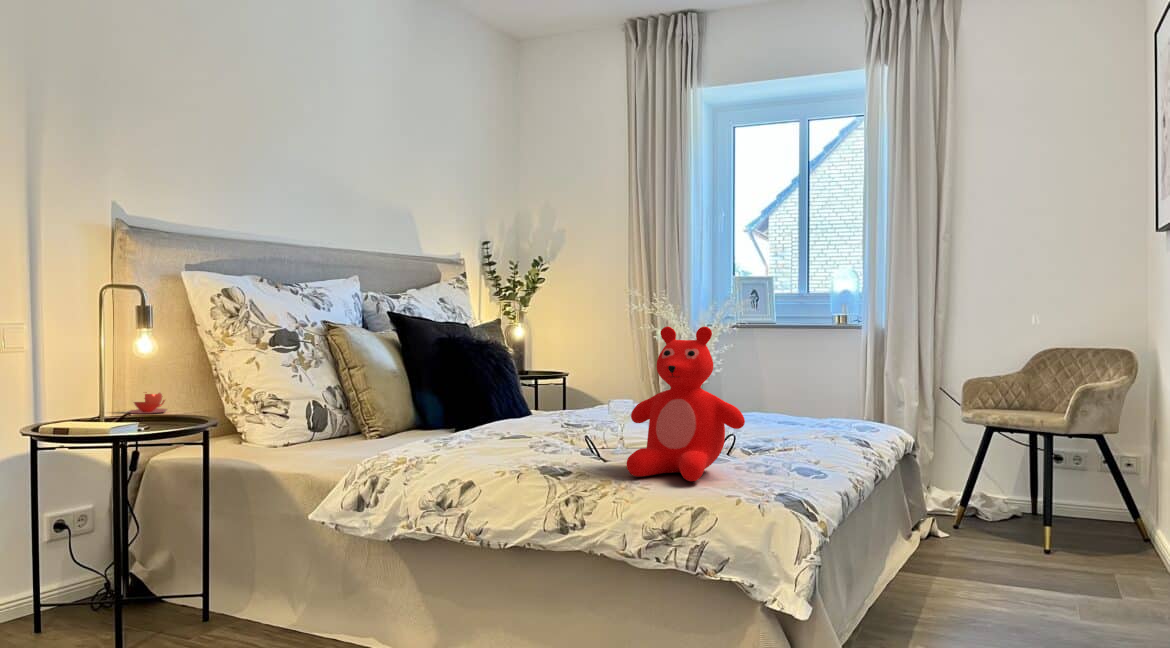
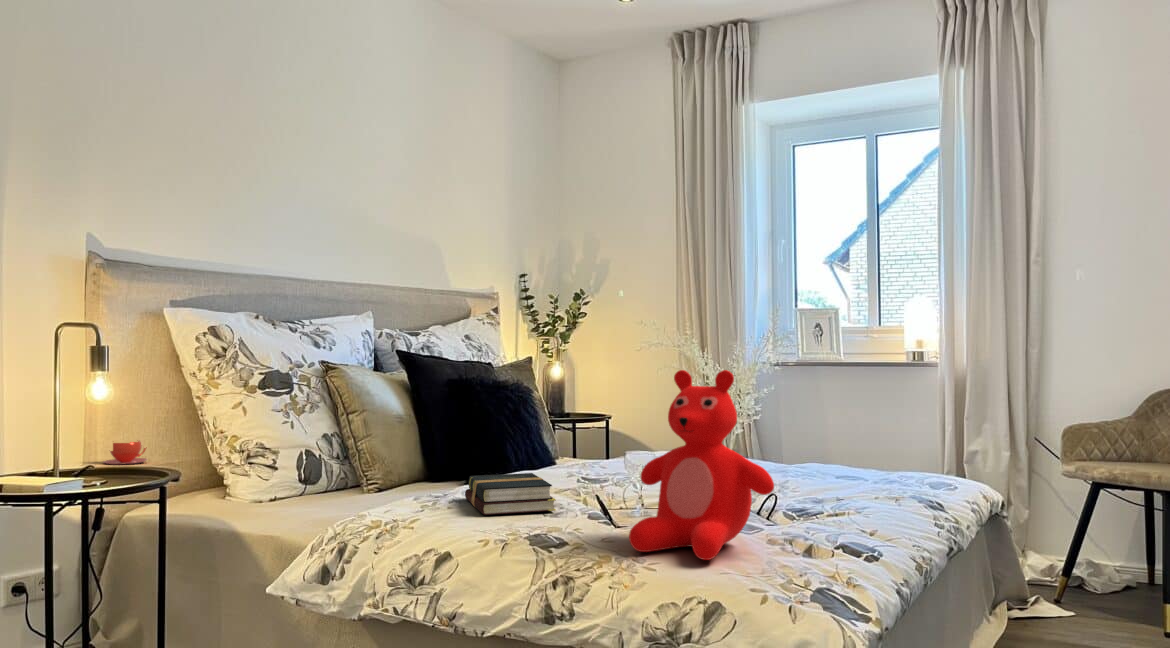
hardback book: none [469,417,553,451] -> present [465,473,556,515]

